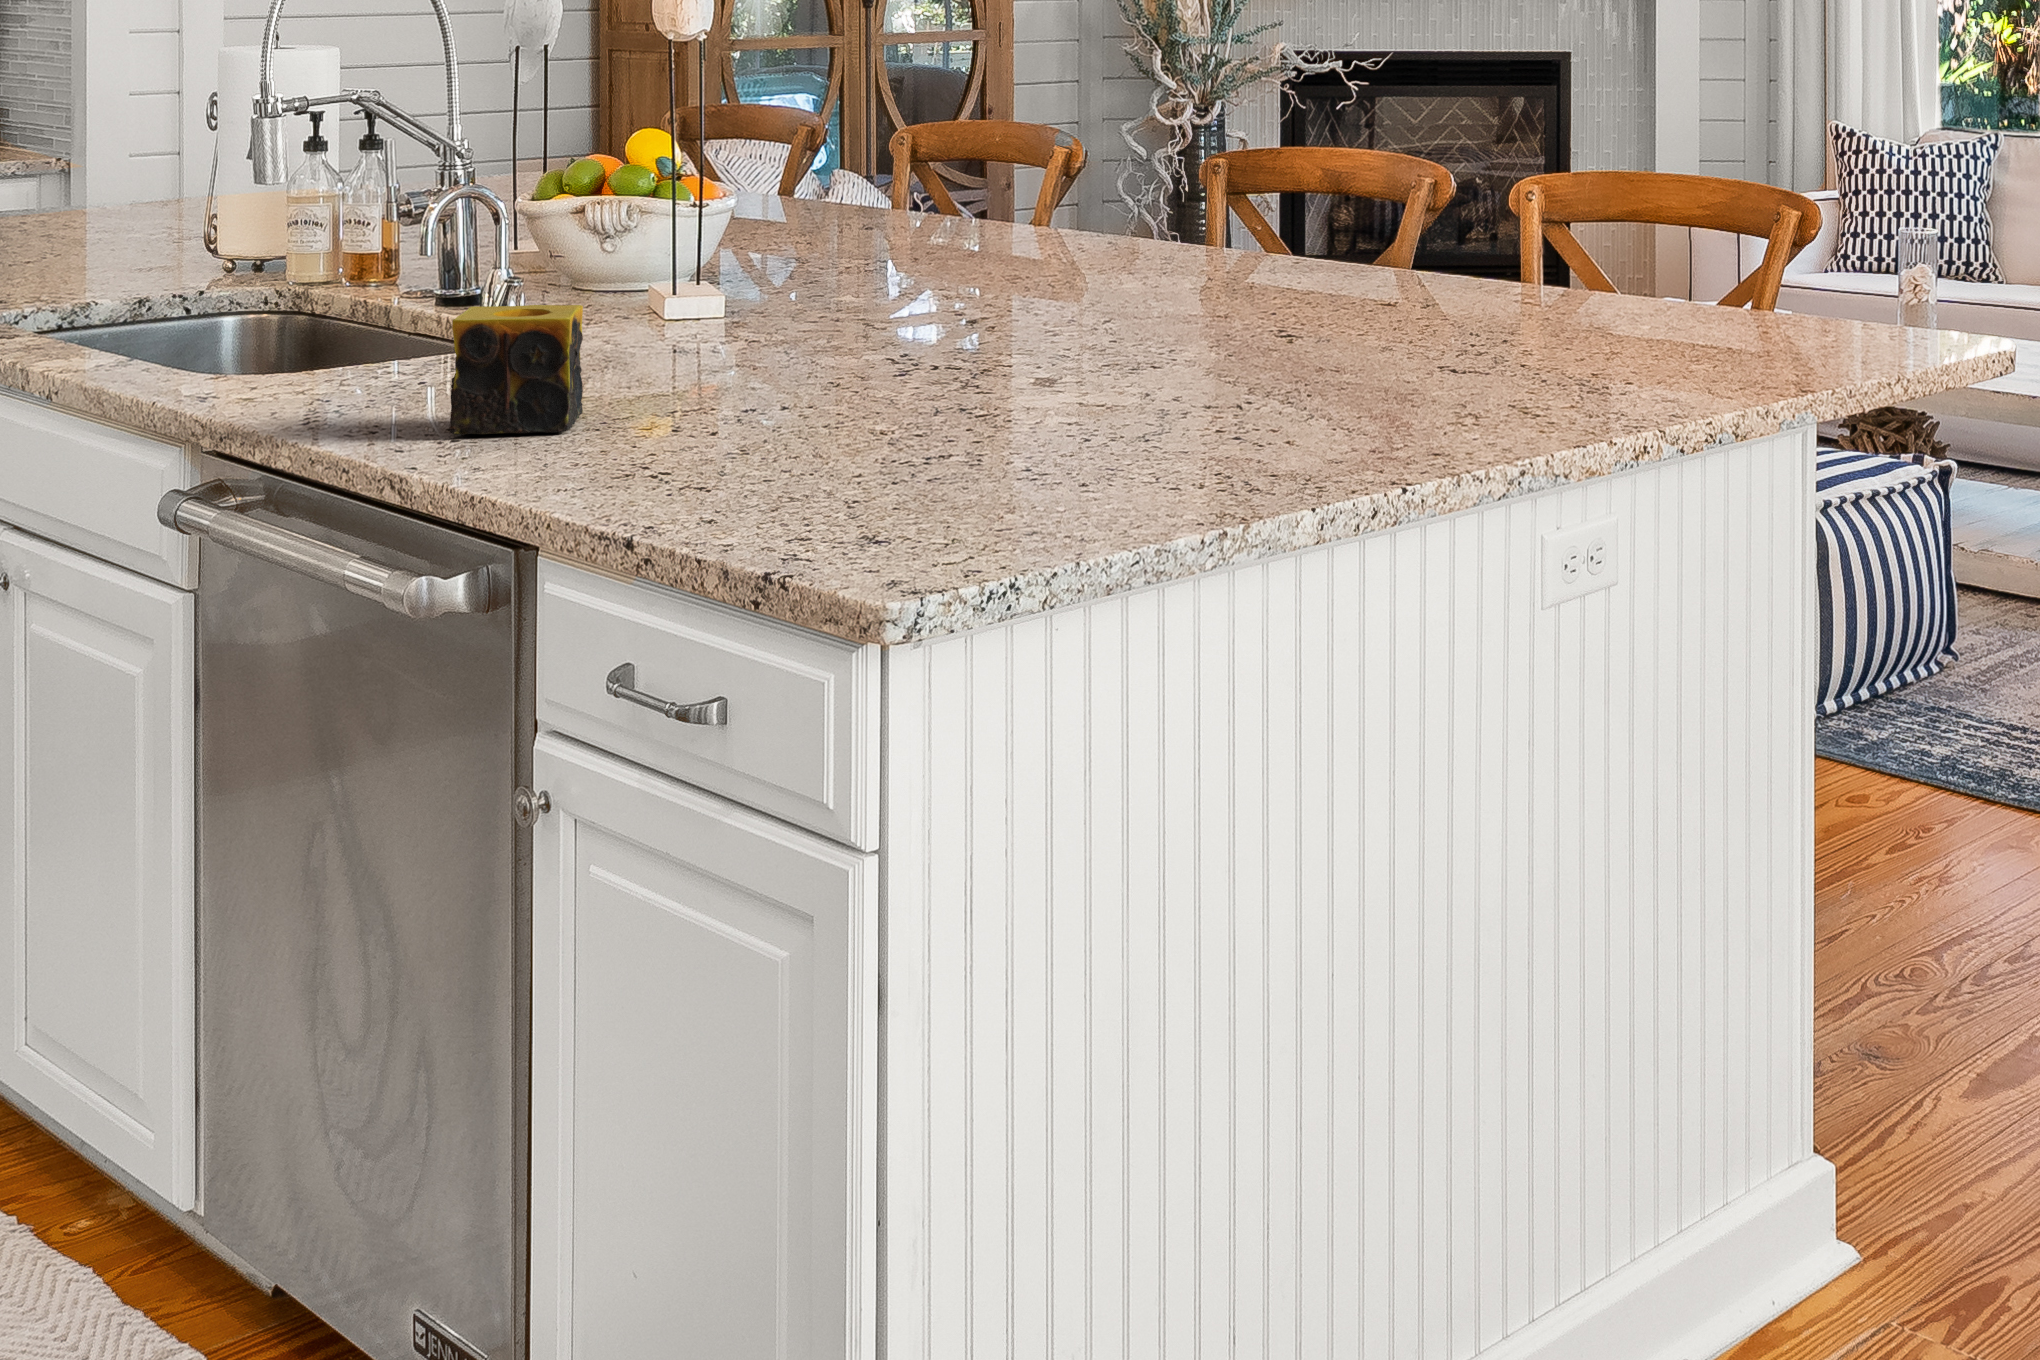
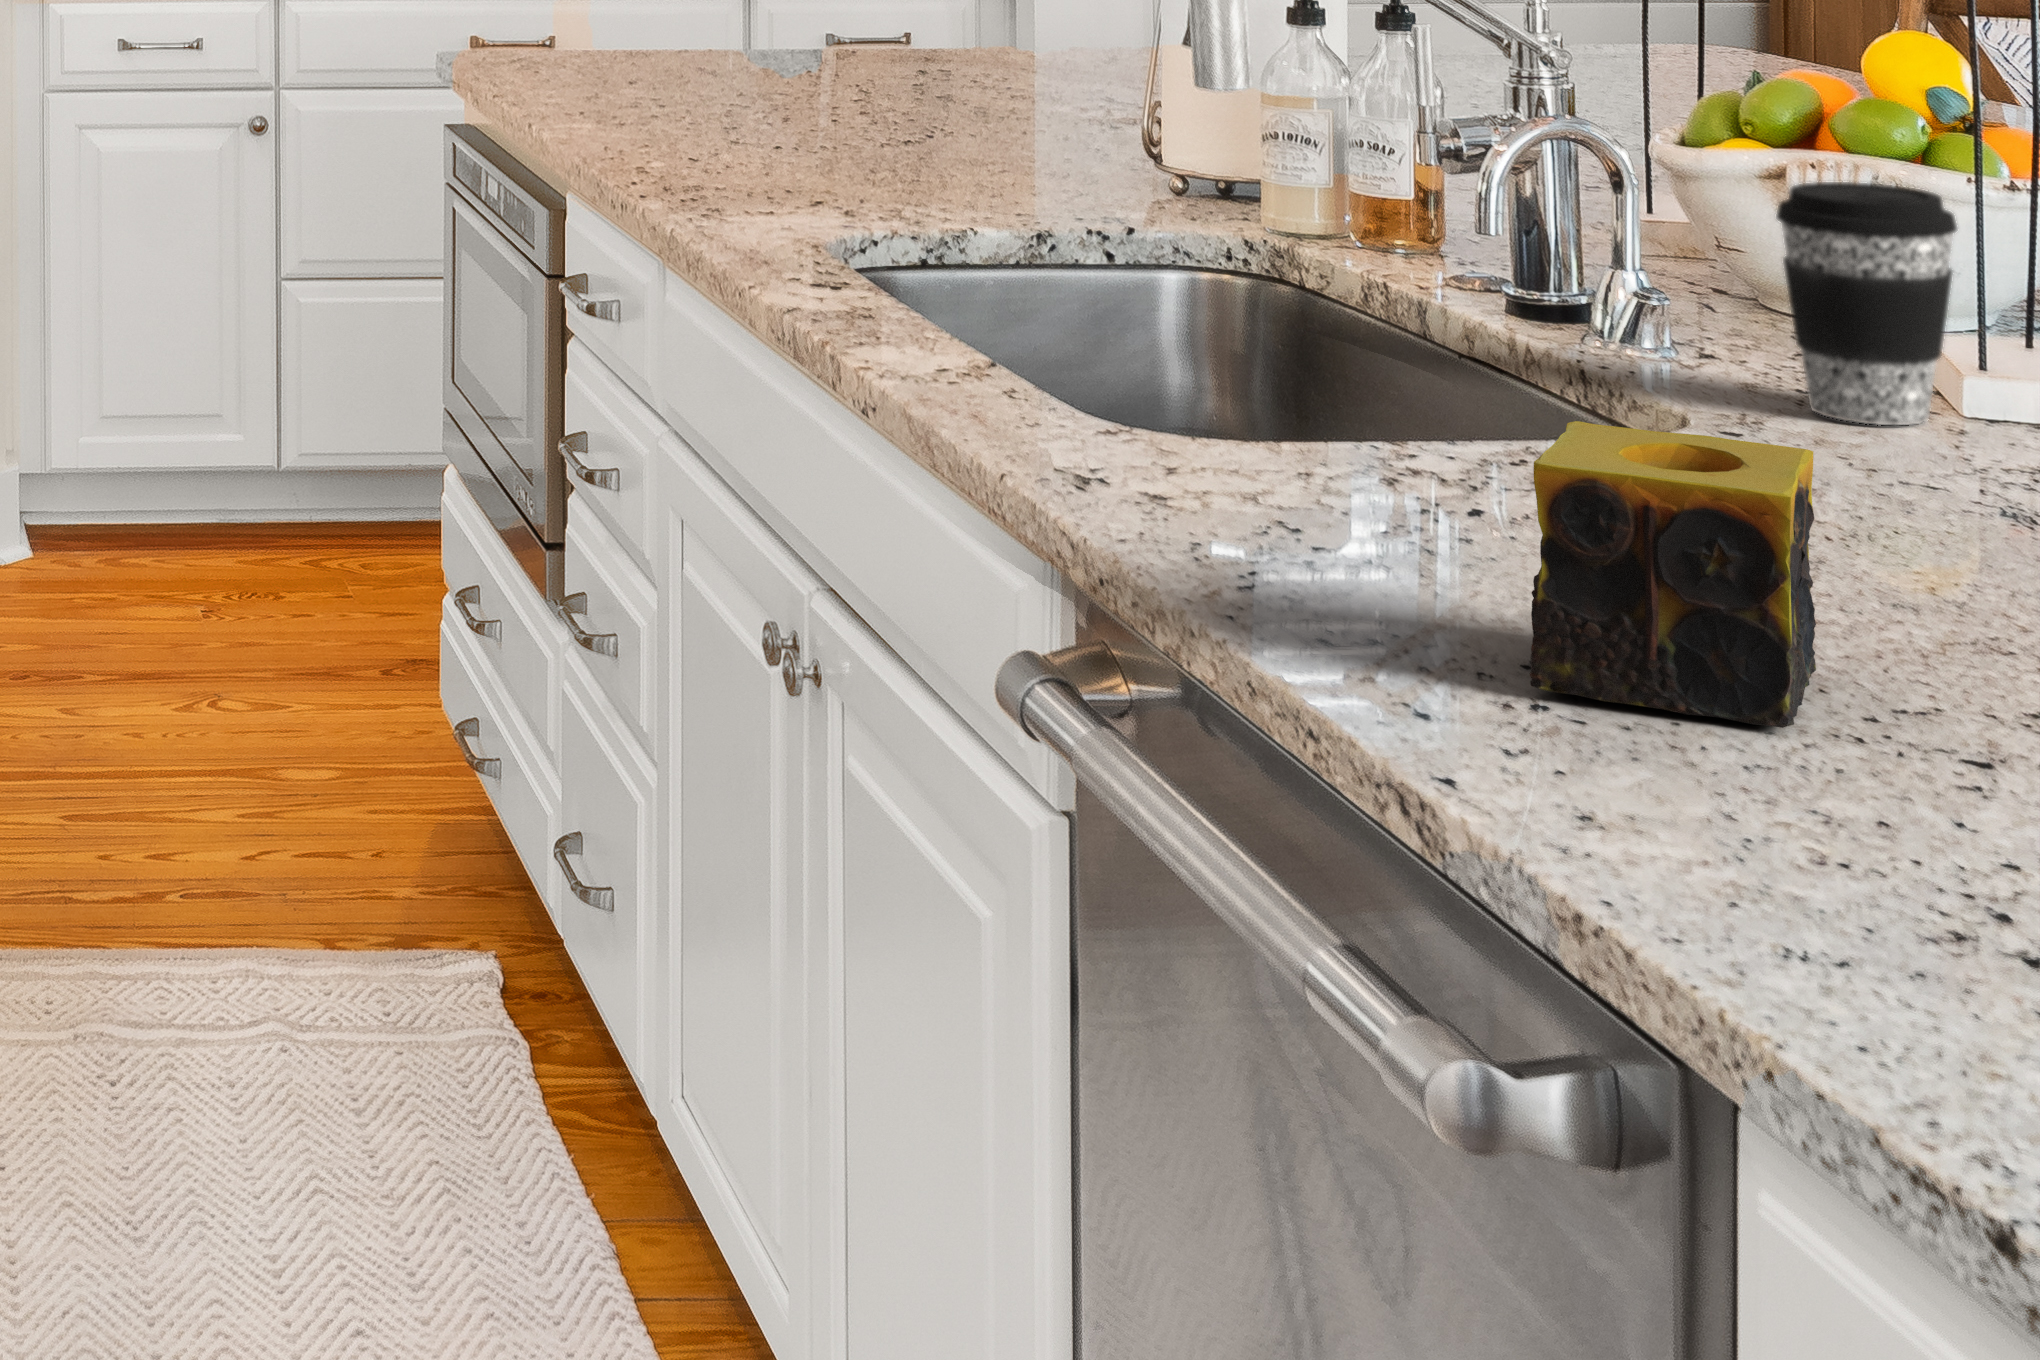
coffee cup: none [579,206,667,333] -> present [1776,182,1957,425]

